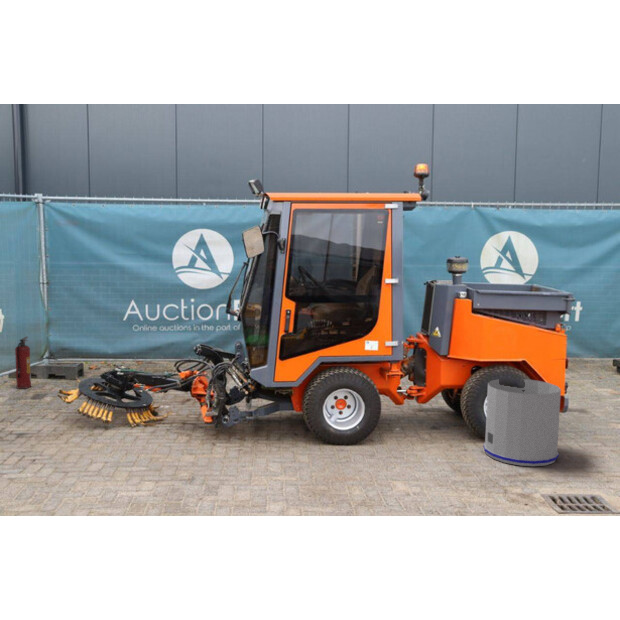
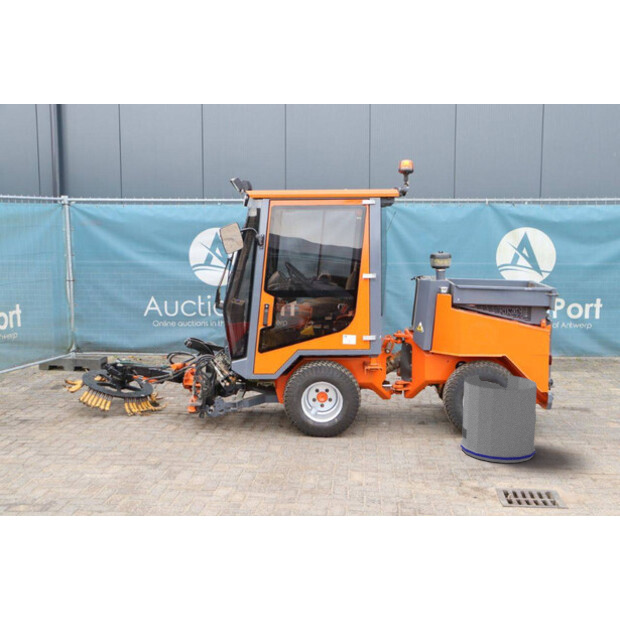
fire extinguisher: present [15,337,31,389] -> none [40,331,55,379]

